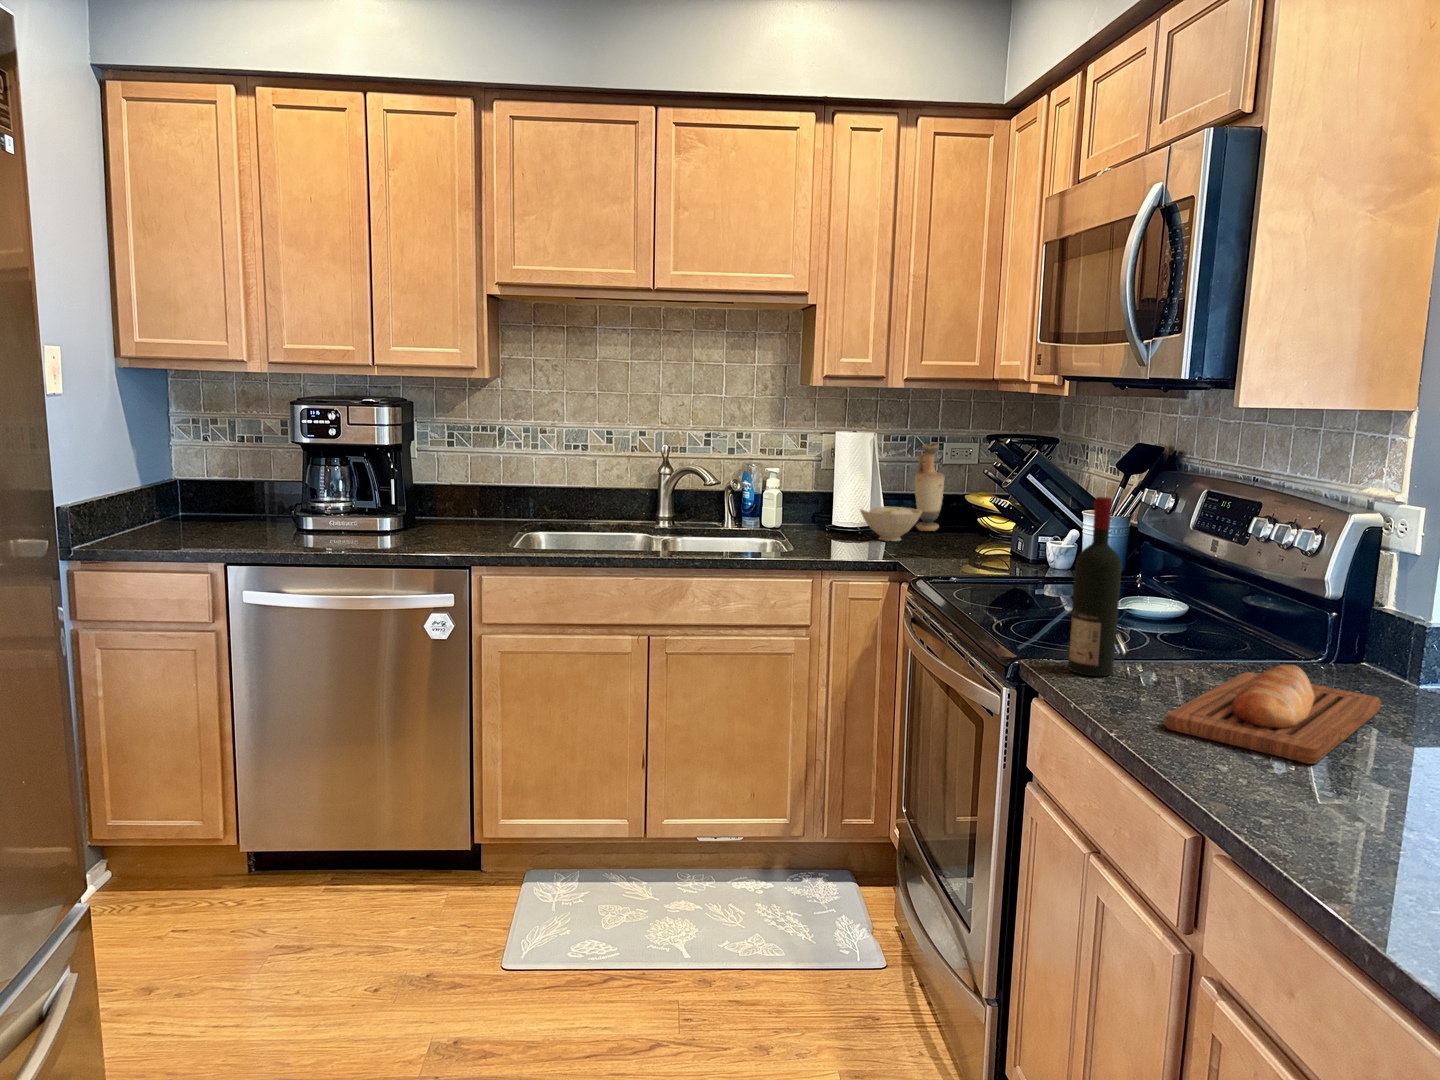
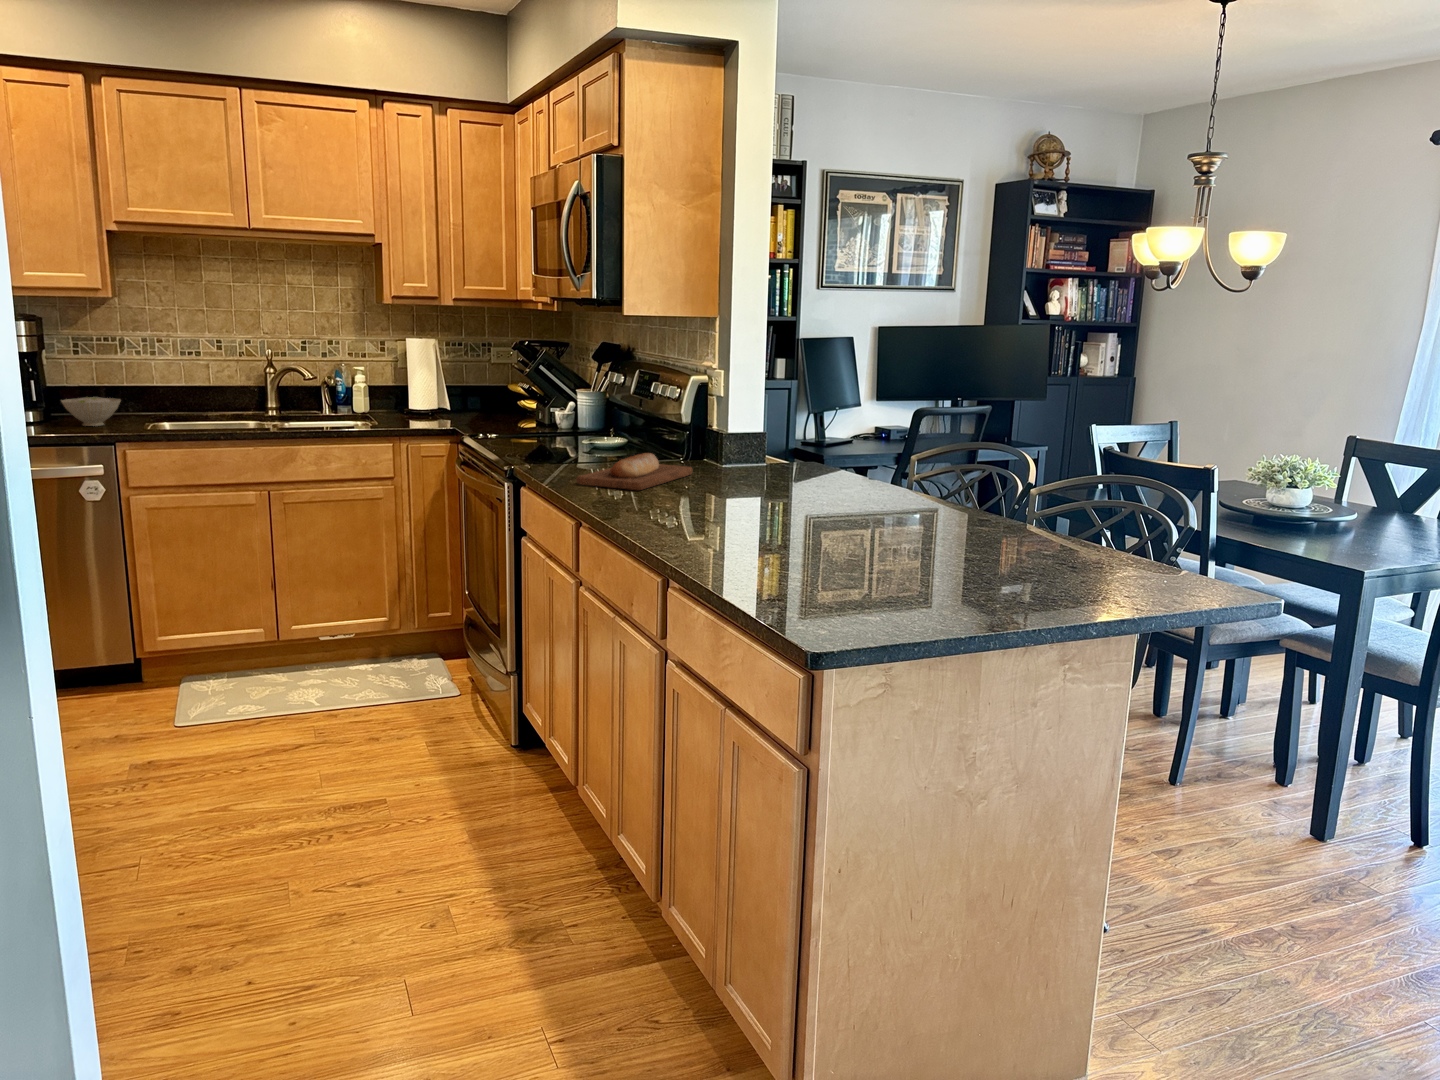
vase: present [915,444,945,531] -> none [470,348,492,412]
wine bottle: present [1068,497,1122,676] -> none [539,367,564,470]
bowl: present [860,506,922,541] -> present [61,397,121,426]

